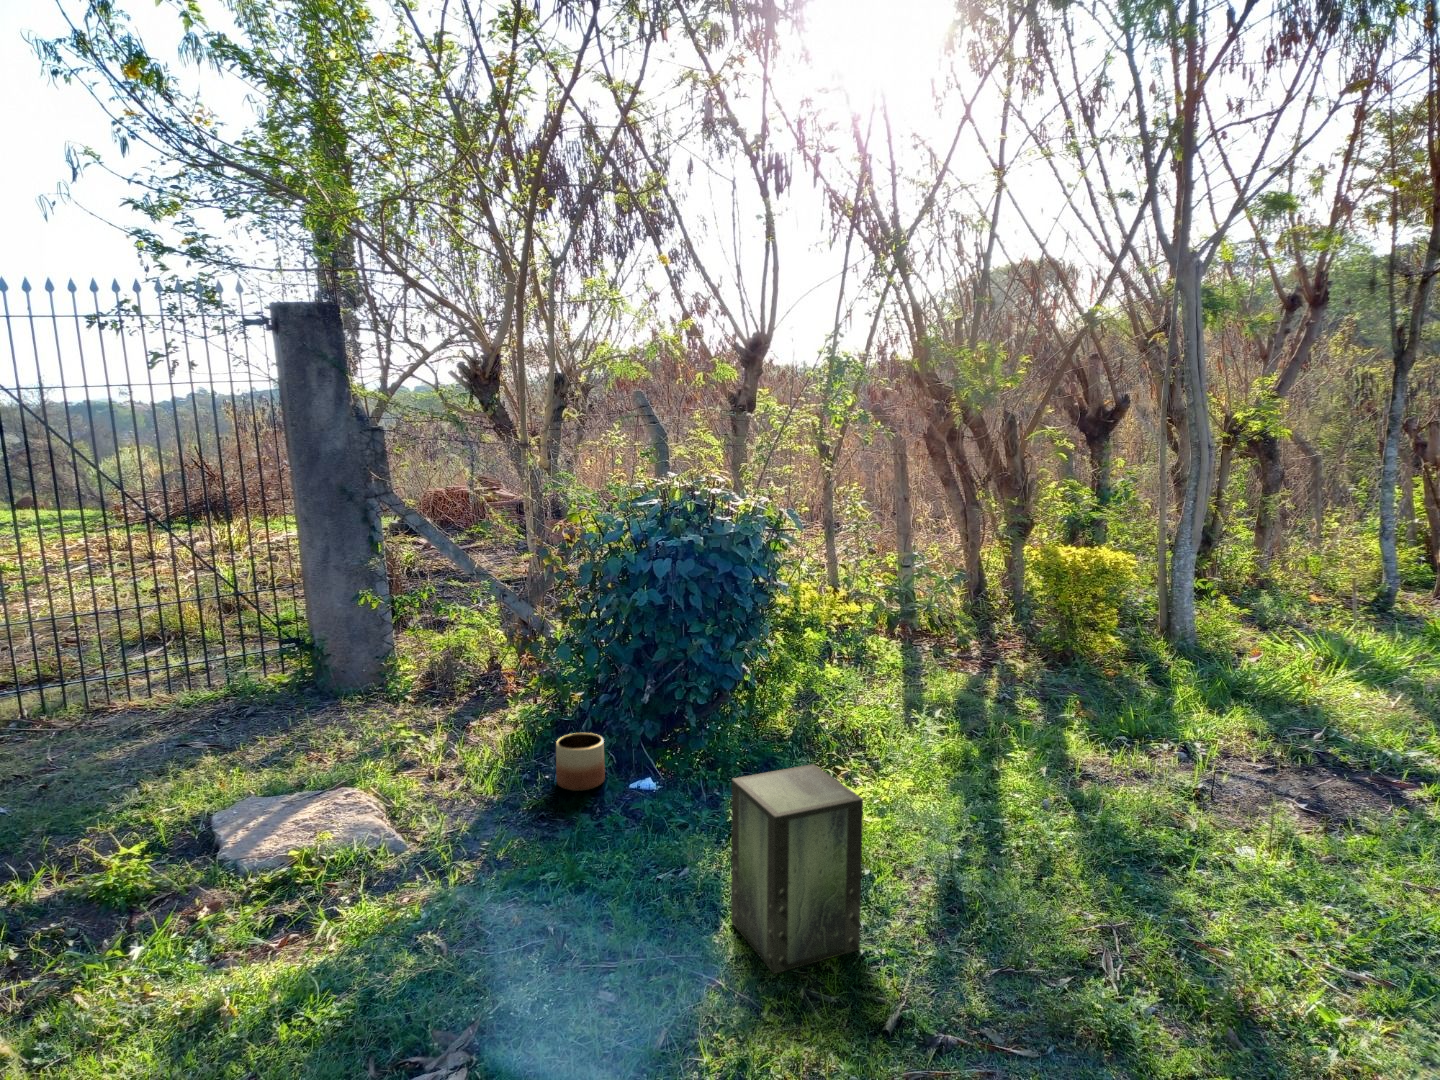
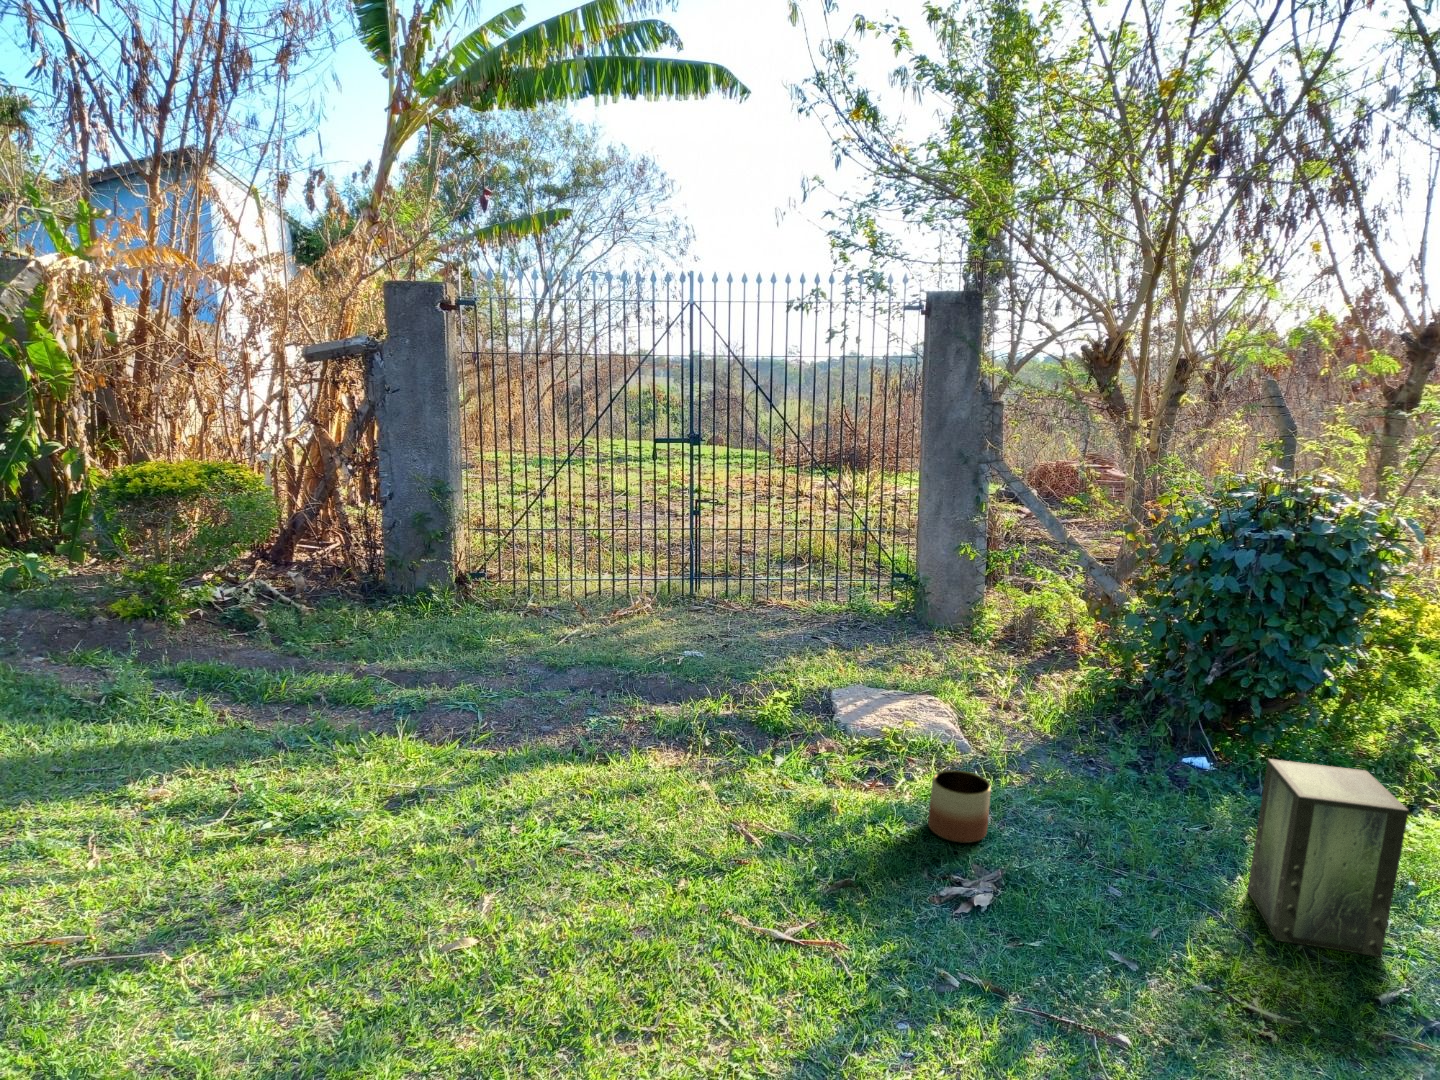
planter: present [556,733,605,791] -> present [928,770,991,843]

